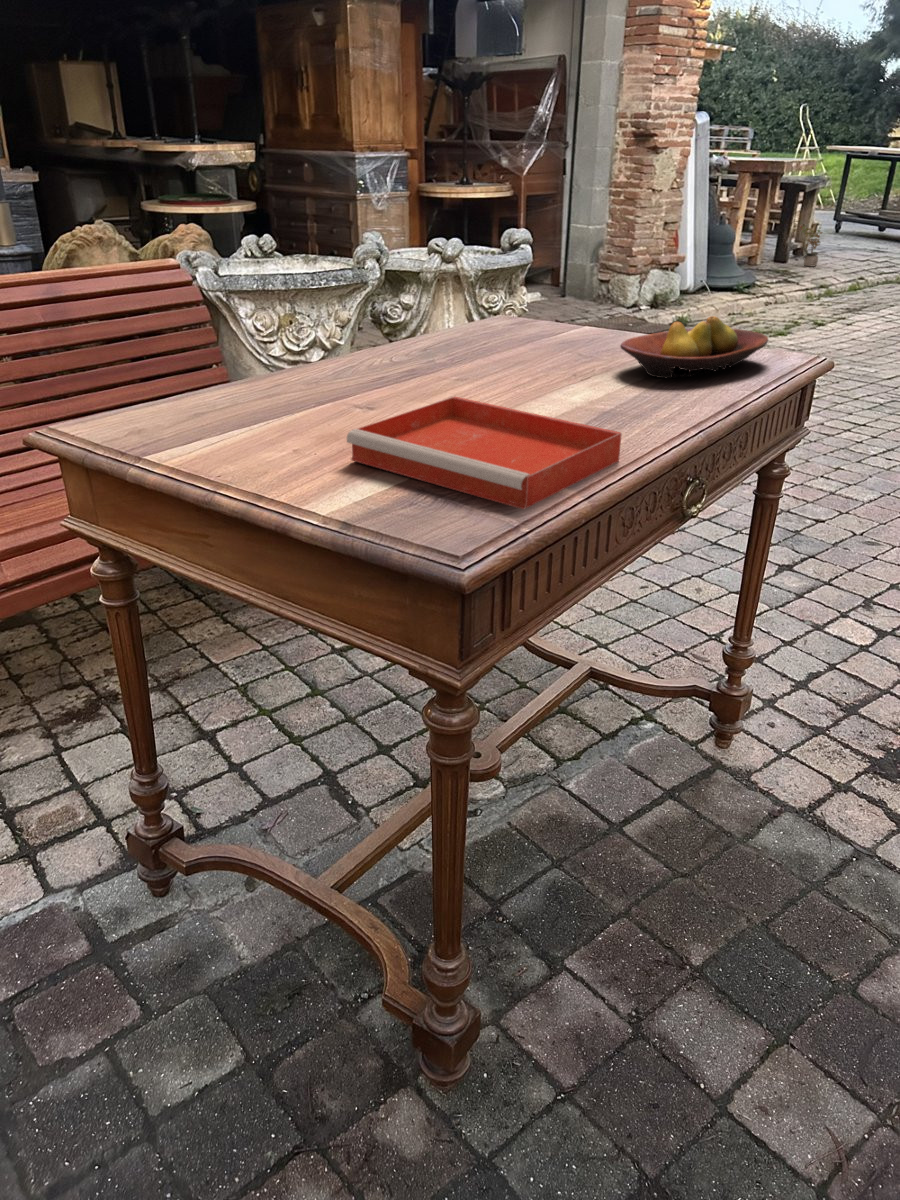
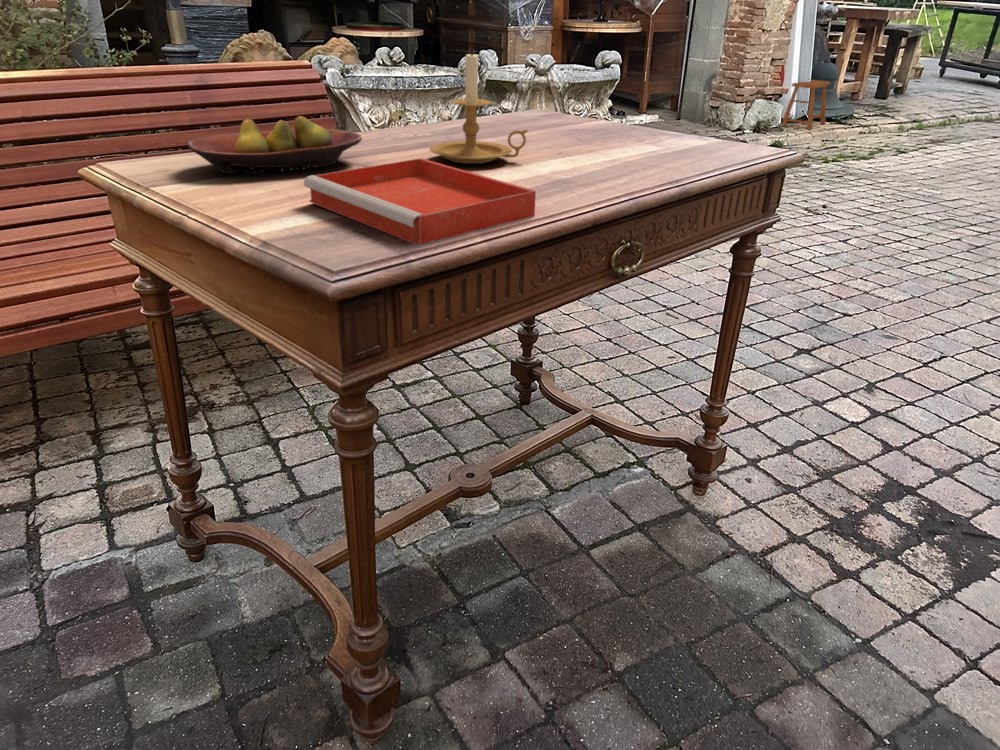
potted plant: present [801,227,824,267] -> none [899,68,925,104]
stool: none [680,244,731,302] -> present [782,79,830,130]
candle holder: none [435,263,550,395] -> present [430,50,528,164]
fruit bowl: present [620,316,768,378] -> present [188,116,362,174]

